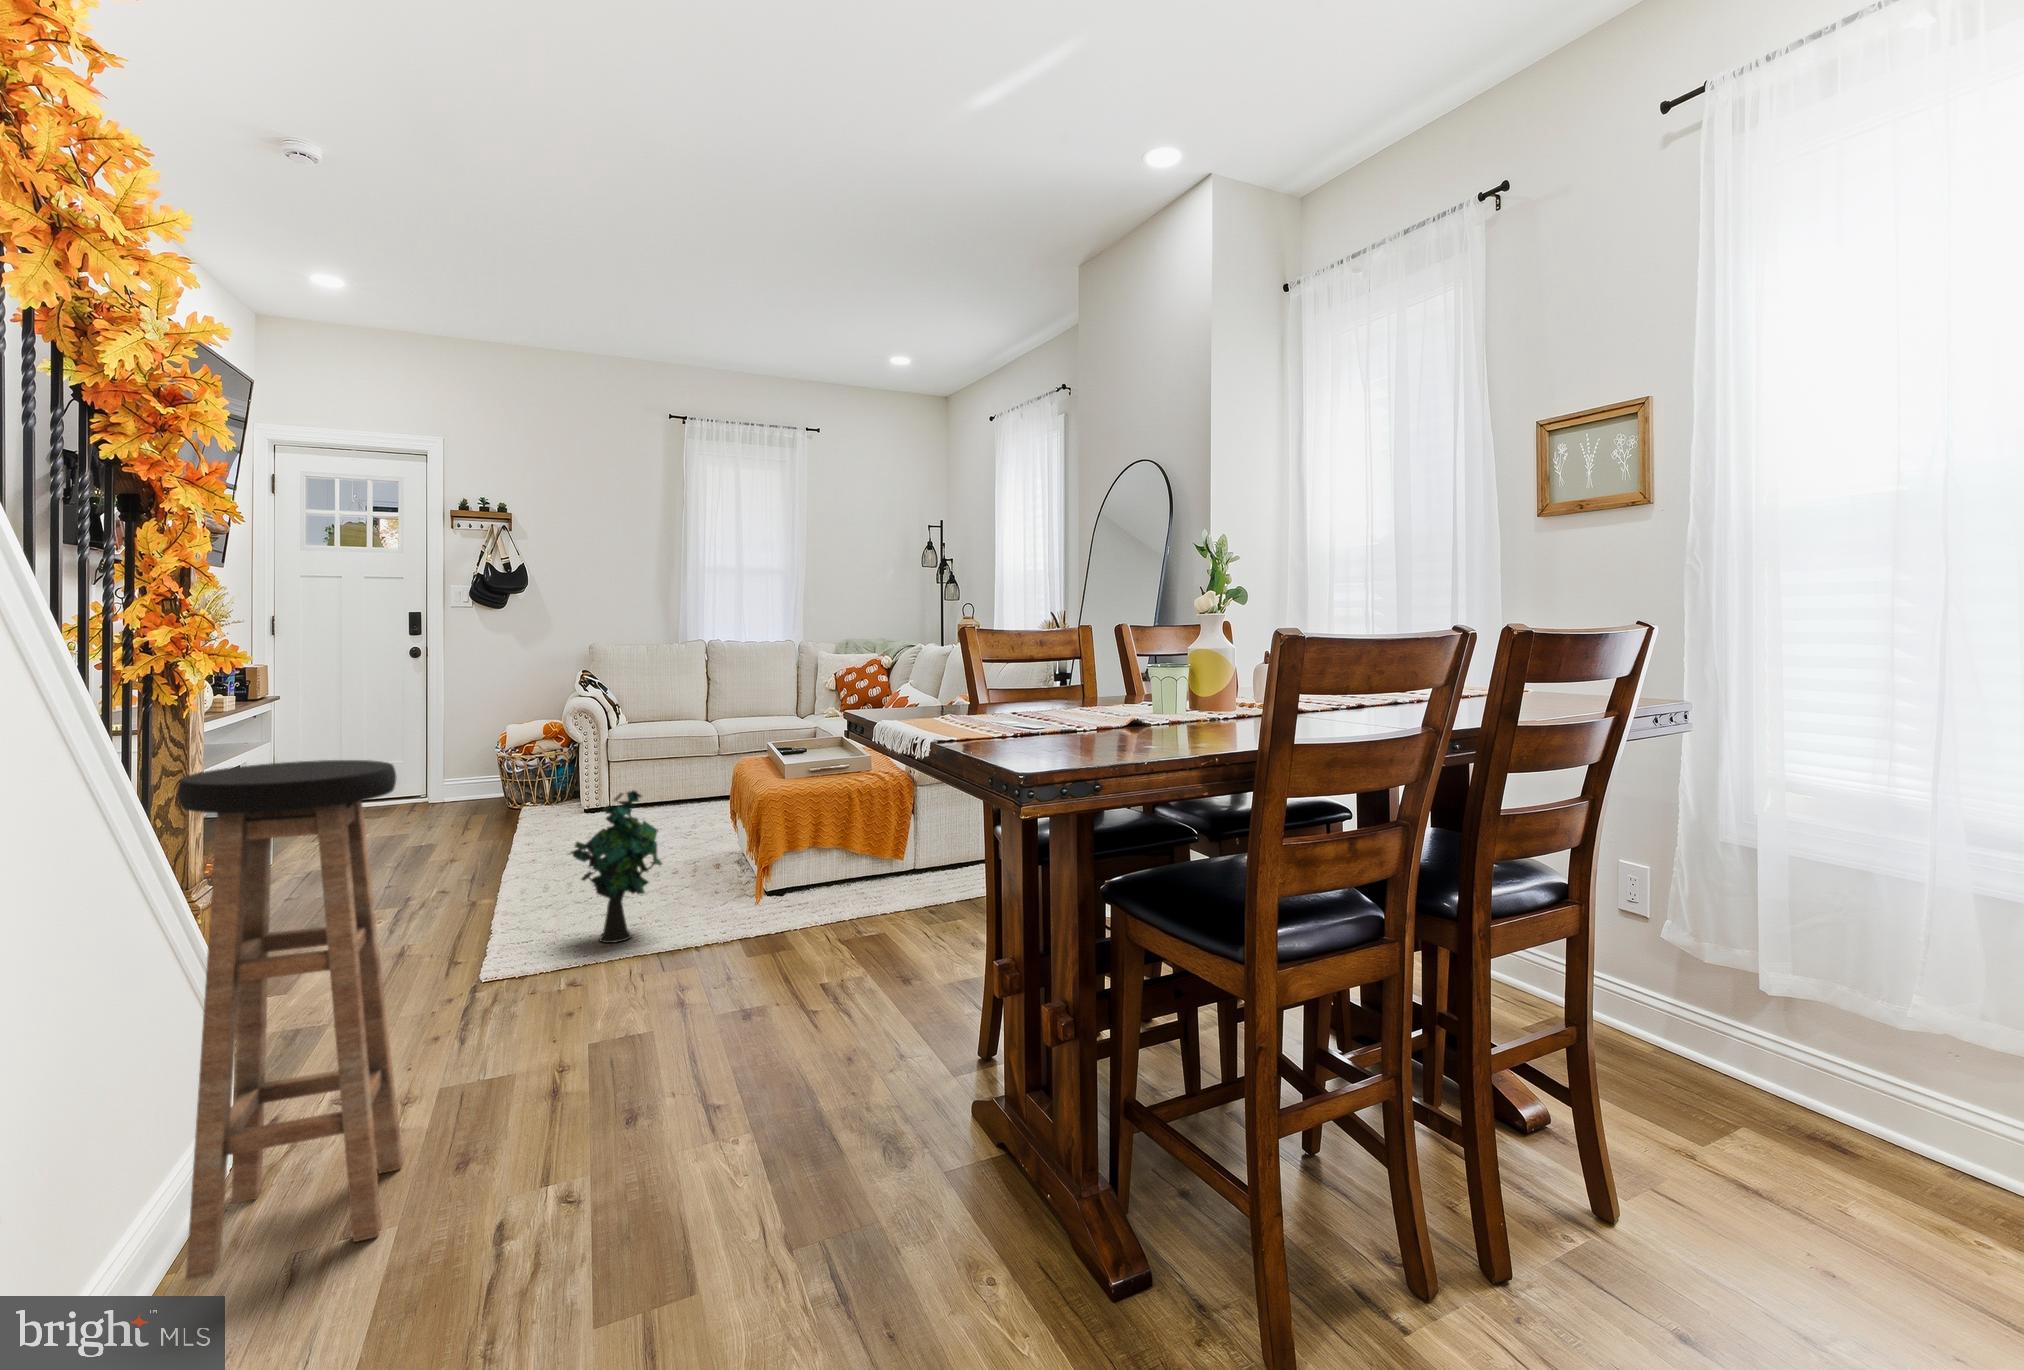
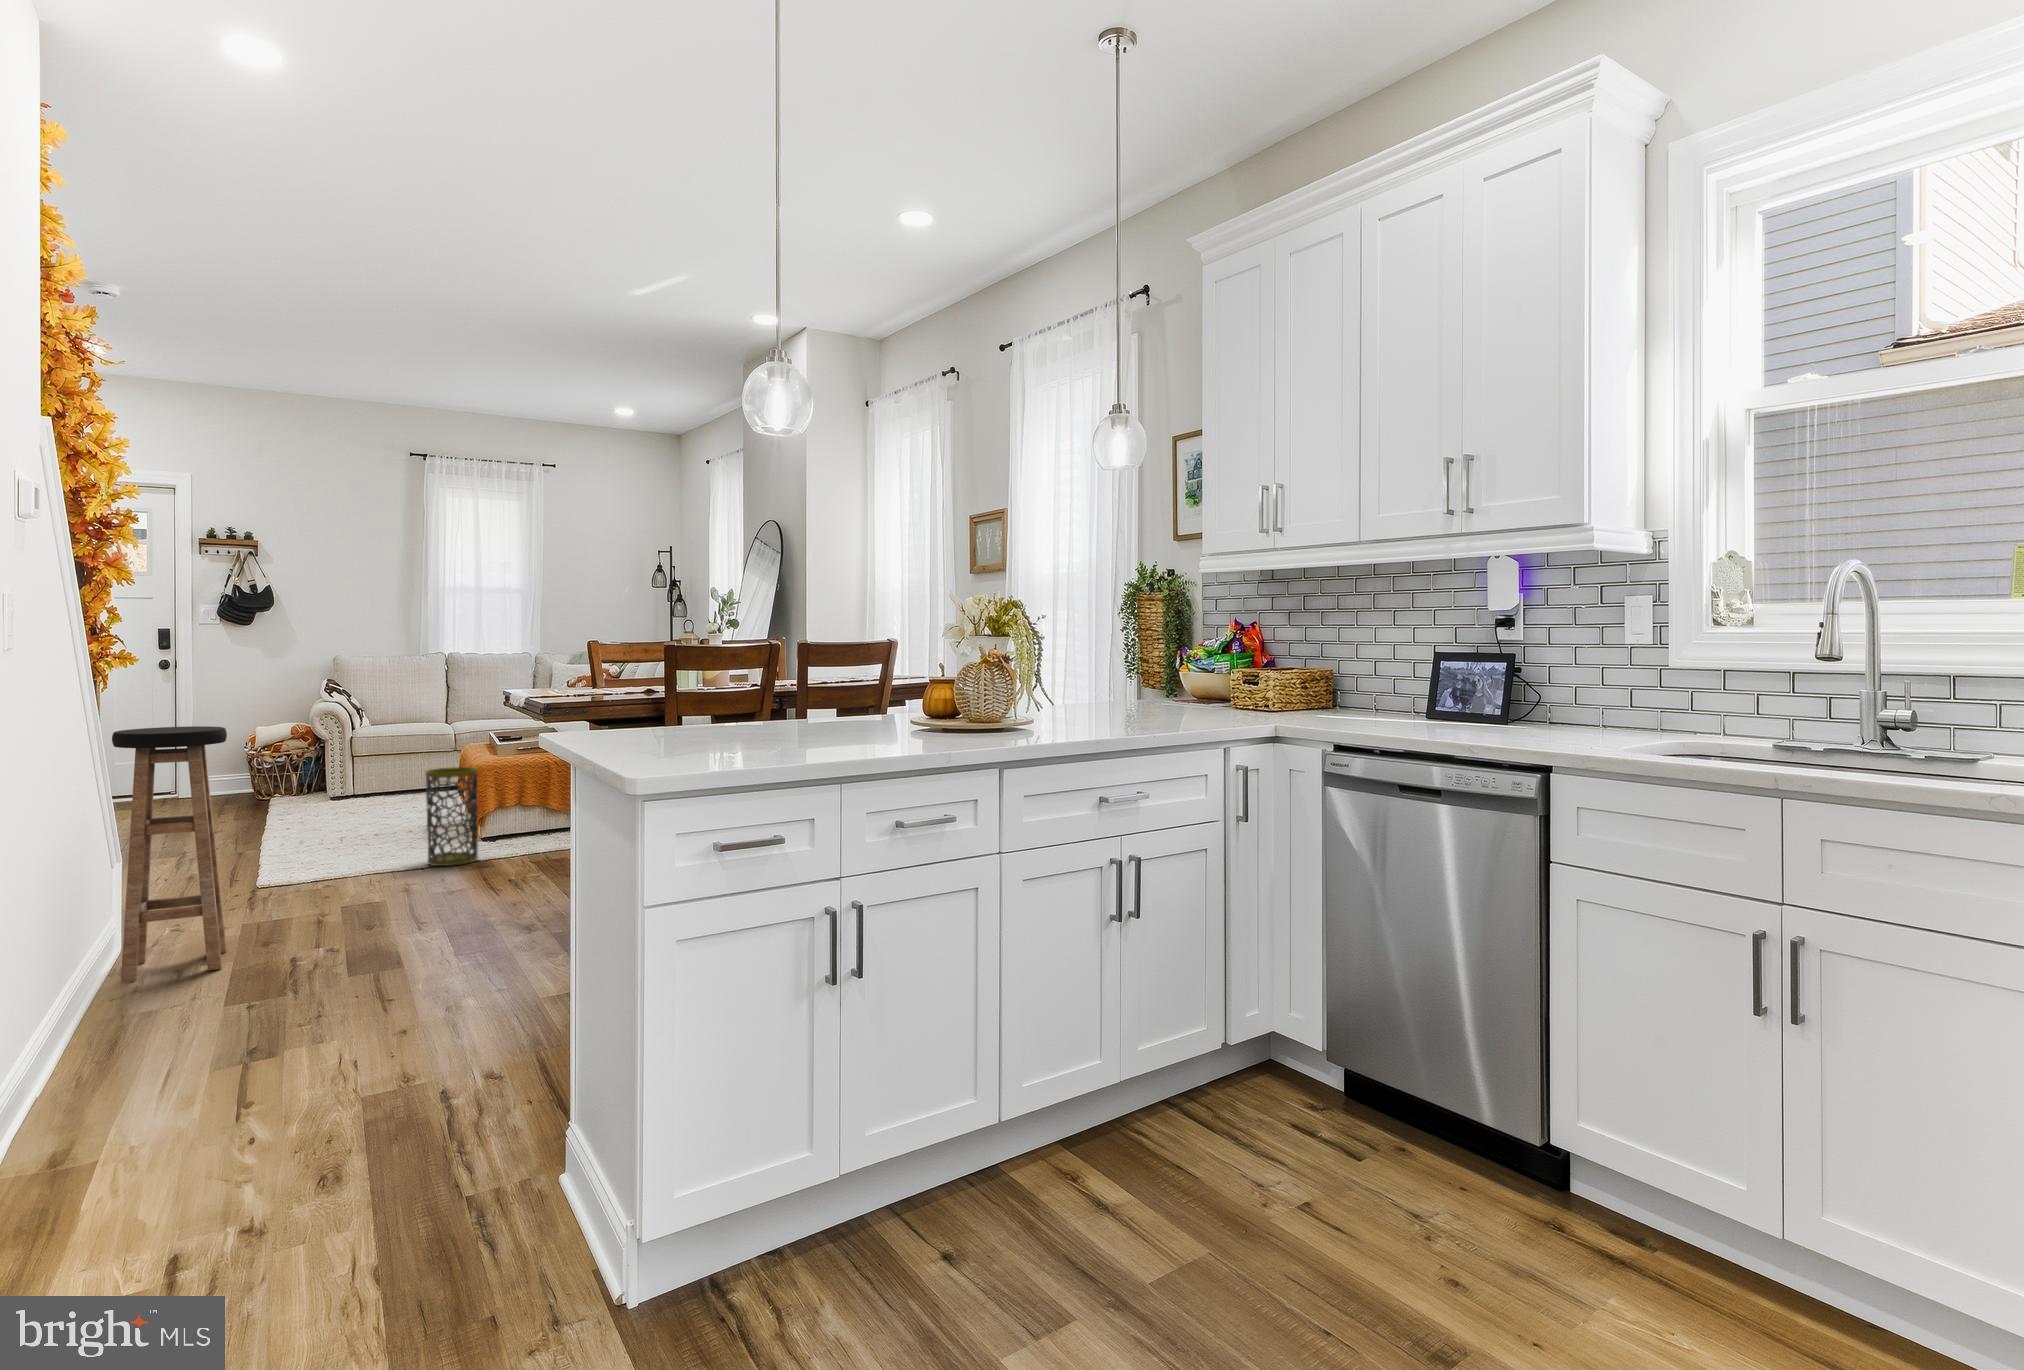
decorative plant: present [569,791,662,943] -> none [318,763,393,871]
trash can: none [706,795,773,938] -> present [426,767,478,866]

